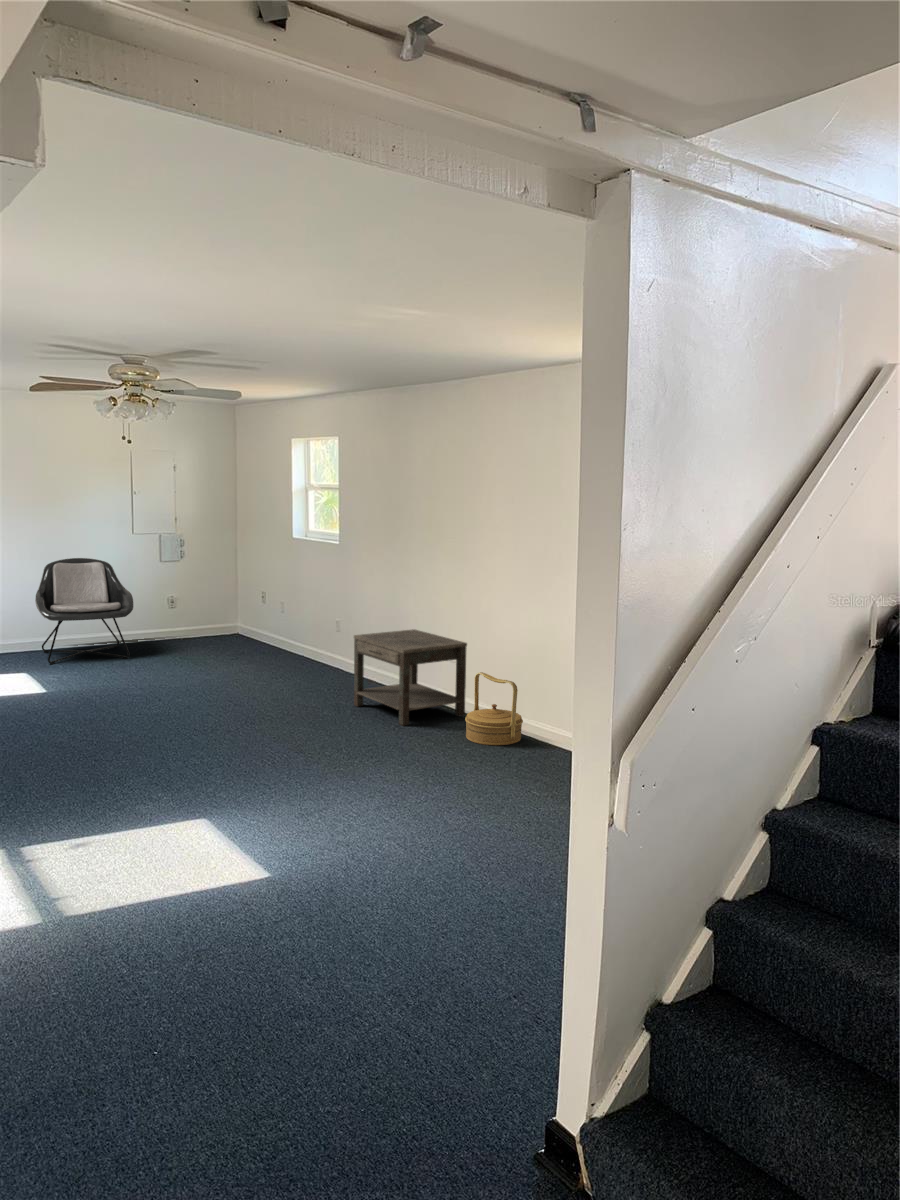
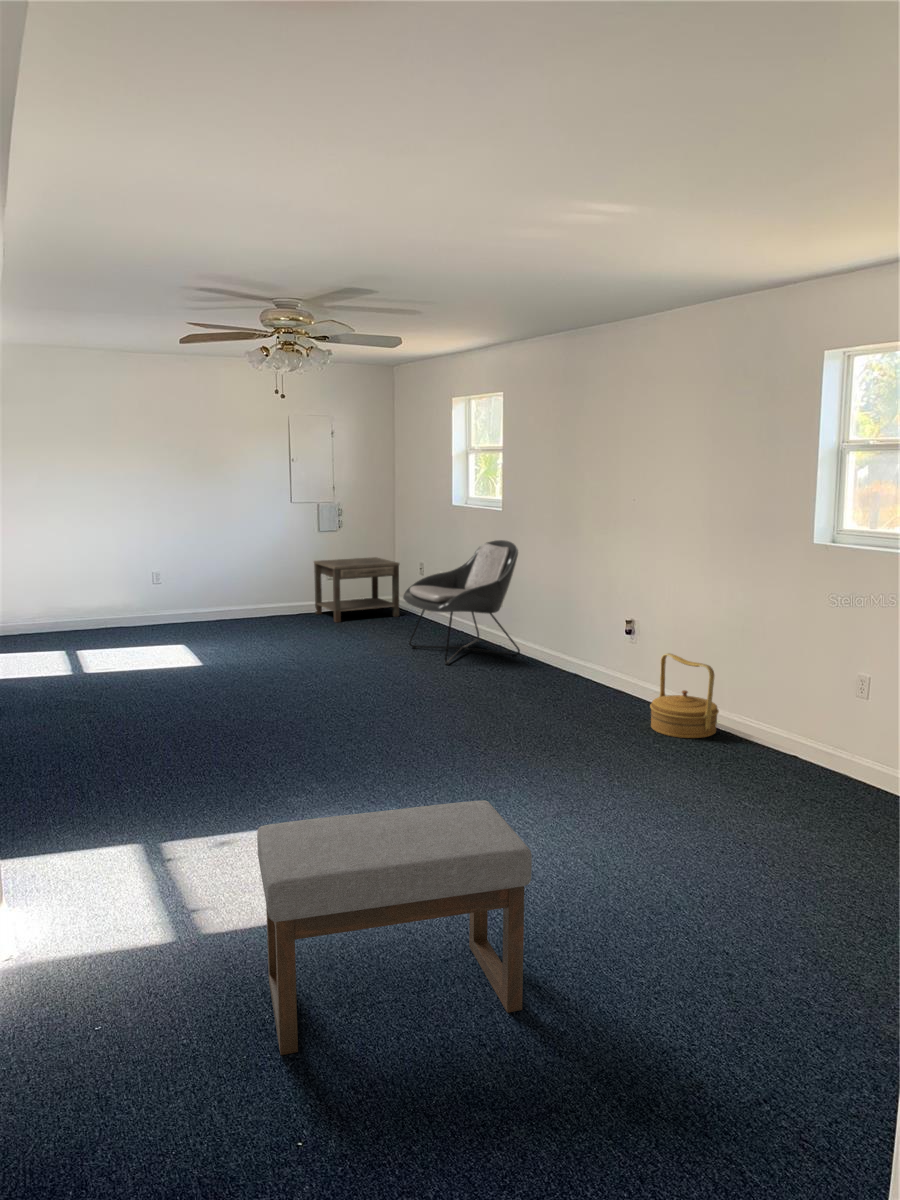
lounge chair: present [35,558,133,664] -> present [403,540,520,665]
side table: present [354,629,467,726] -> present [314,557,399,622]
ottoman: none [116,790,341,995] -> present [257,800,532,1055]

